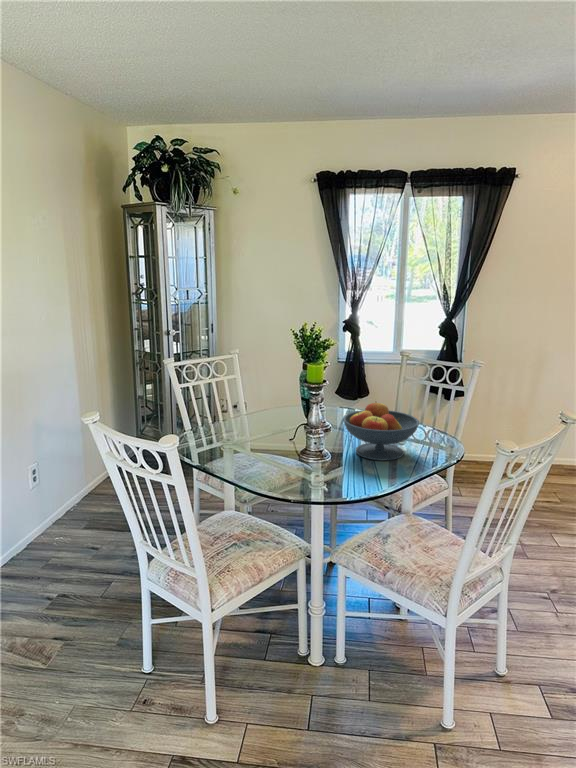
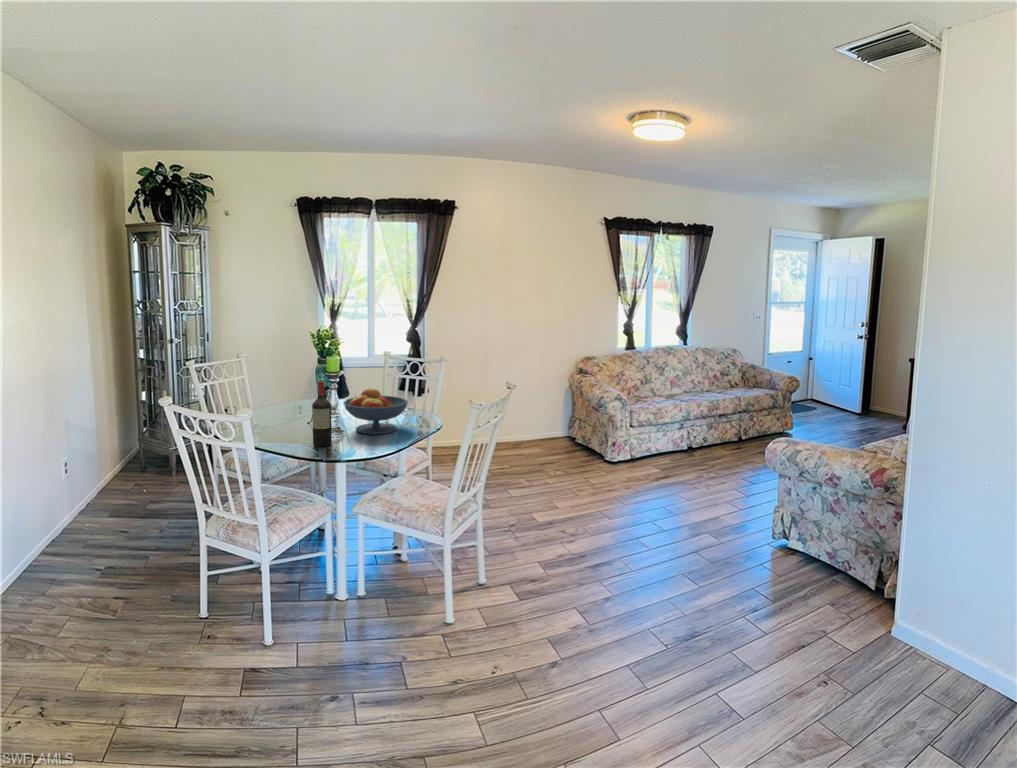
wine bottle: none [304,395,324,470] -> present [312,381,332,447]

